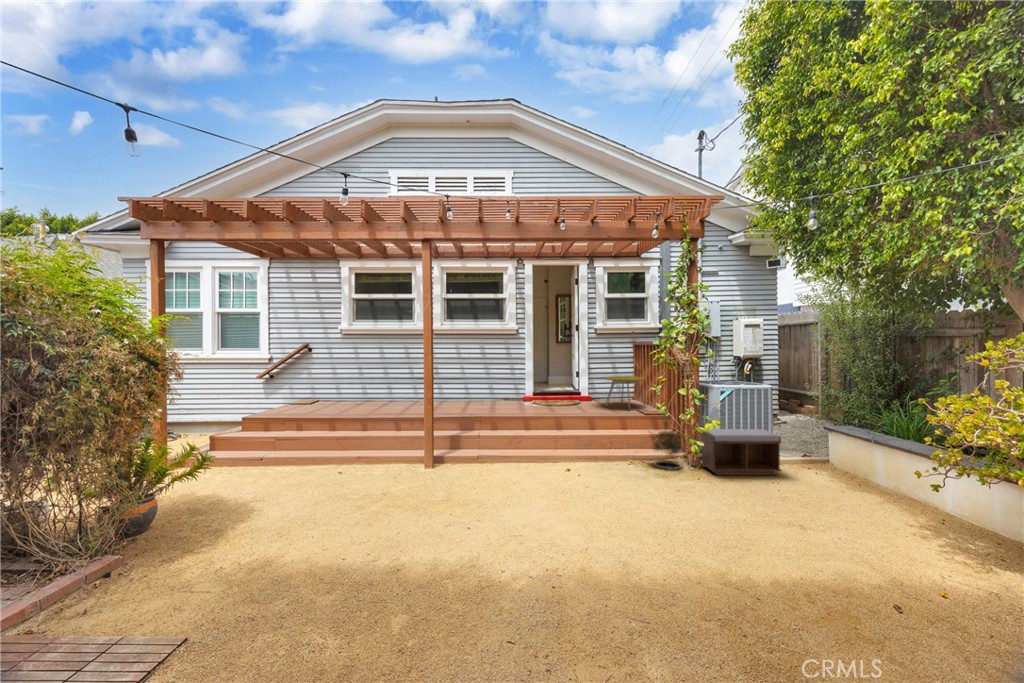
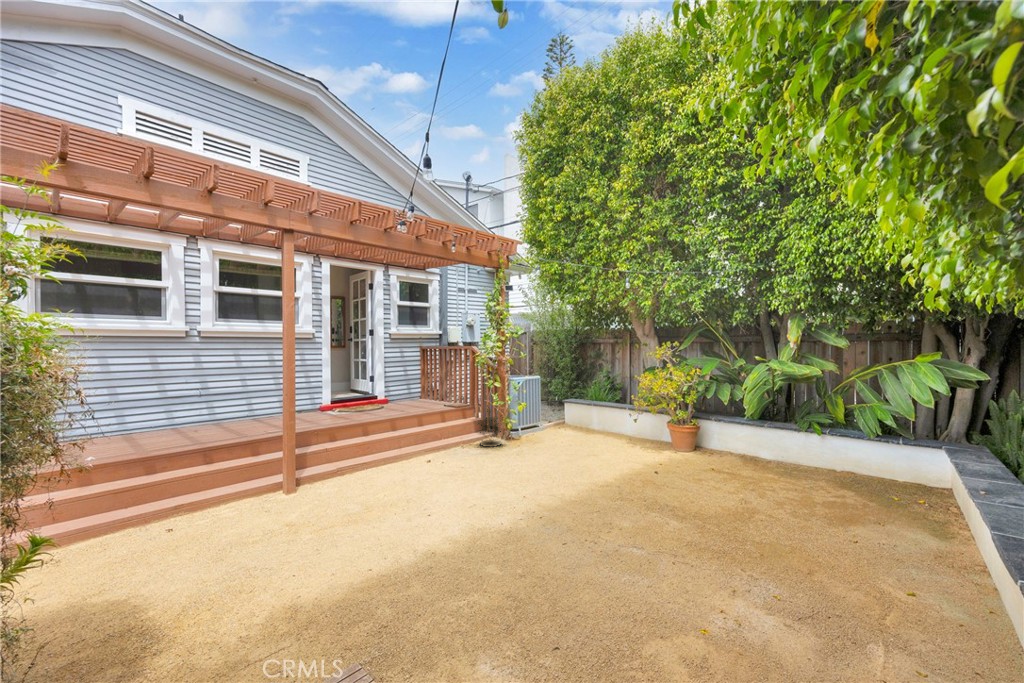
side table: present [605,376,646,409] -> none [413,376,449,405]
bench: present [701,429,781,475] -> none [510,407,557,443]

